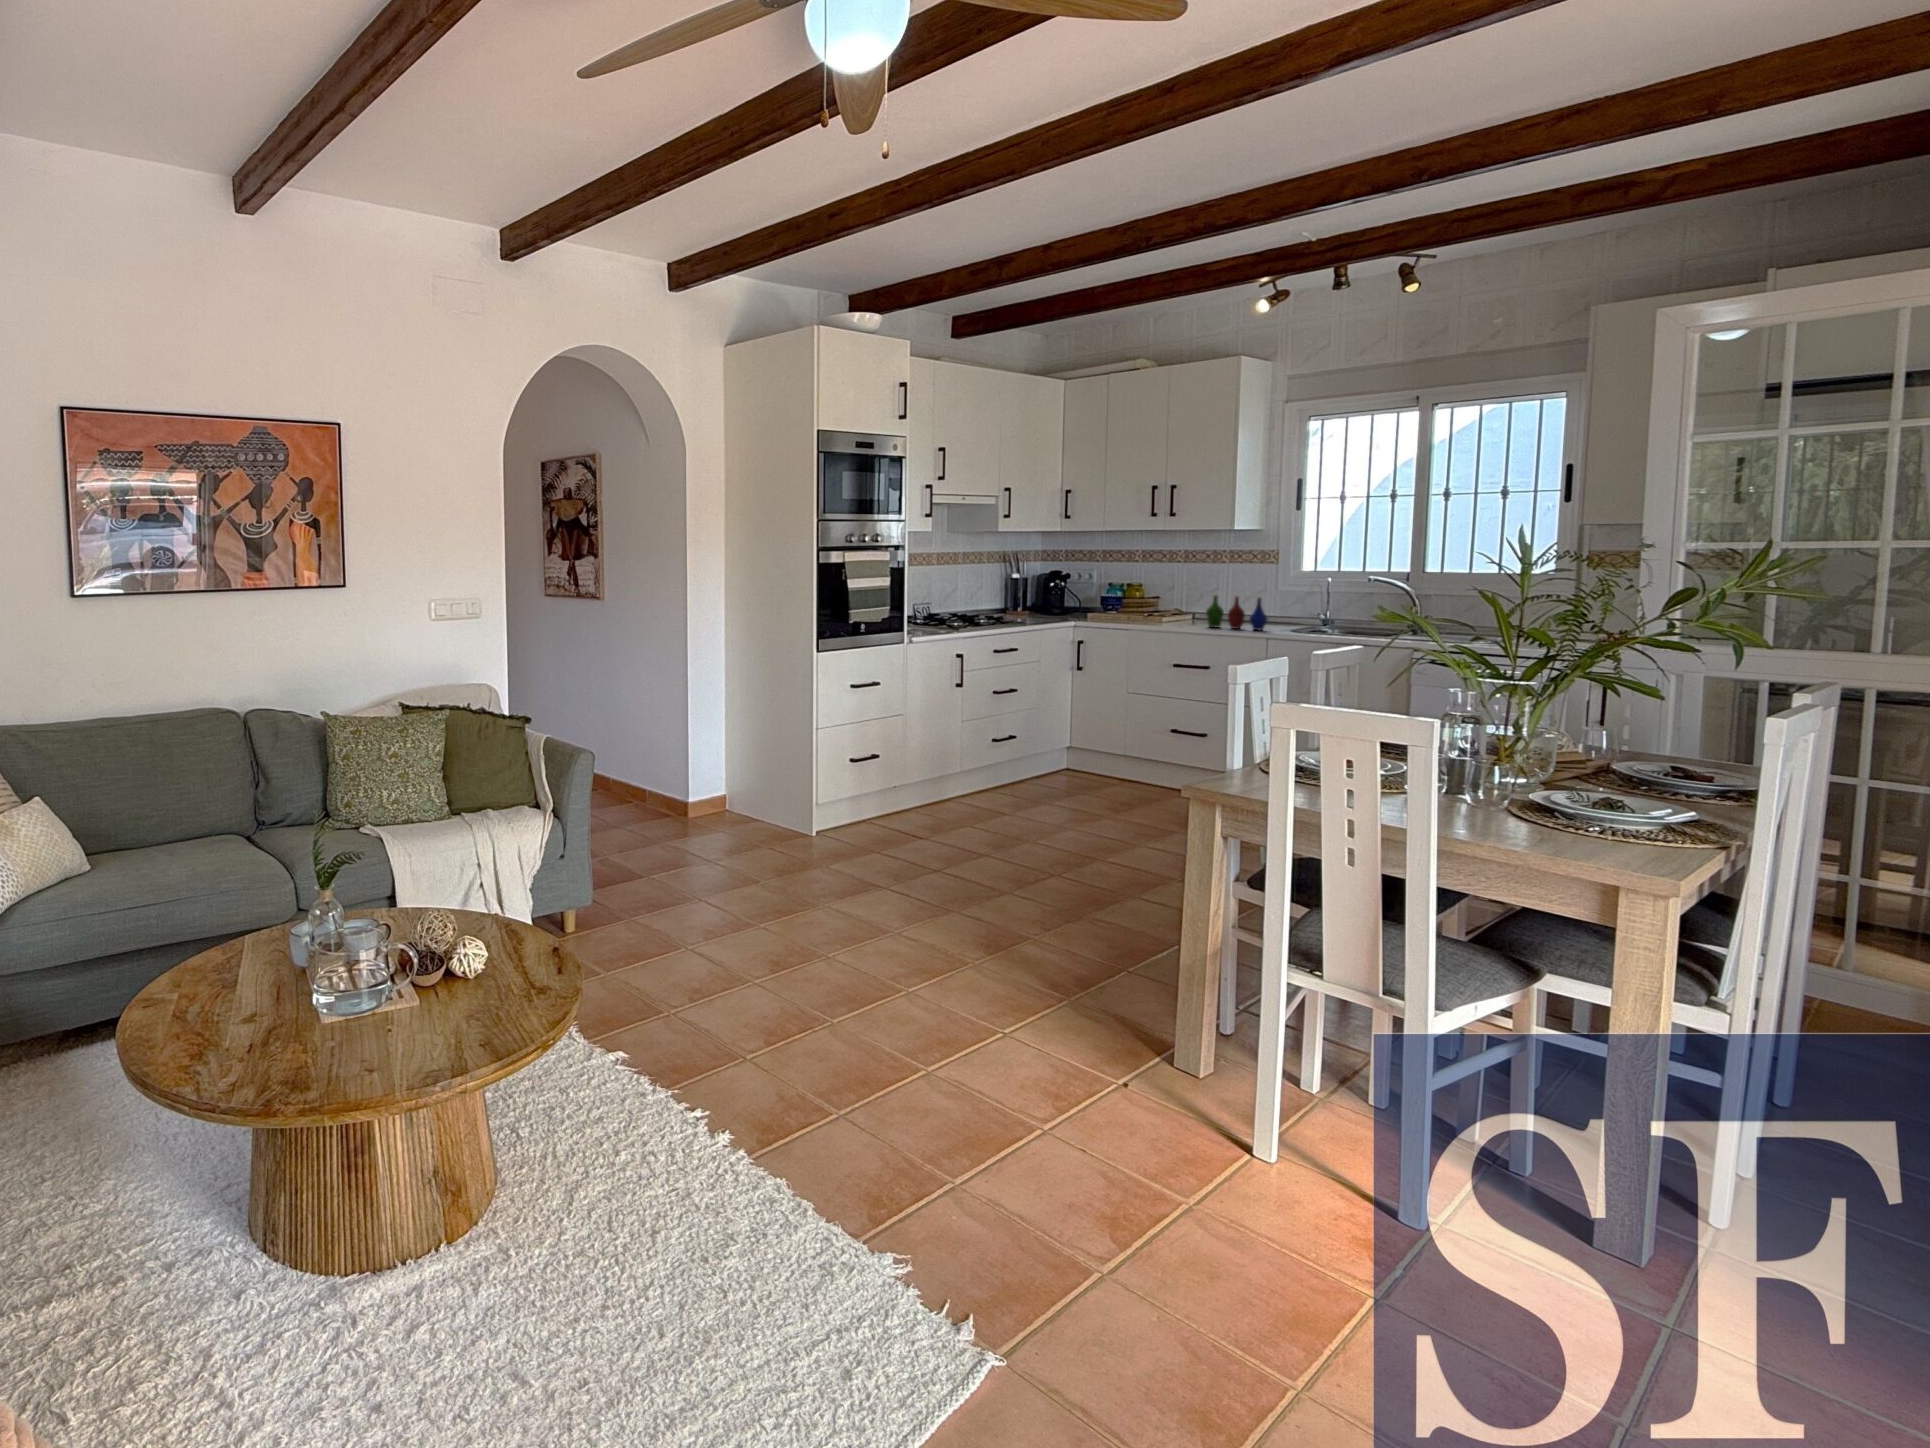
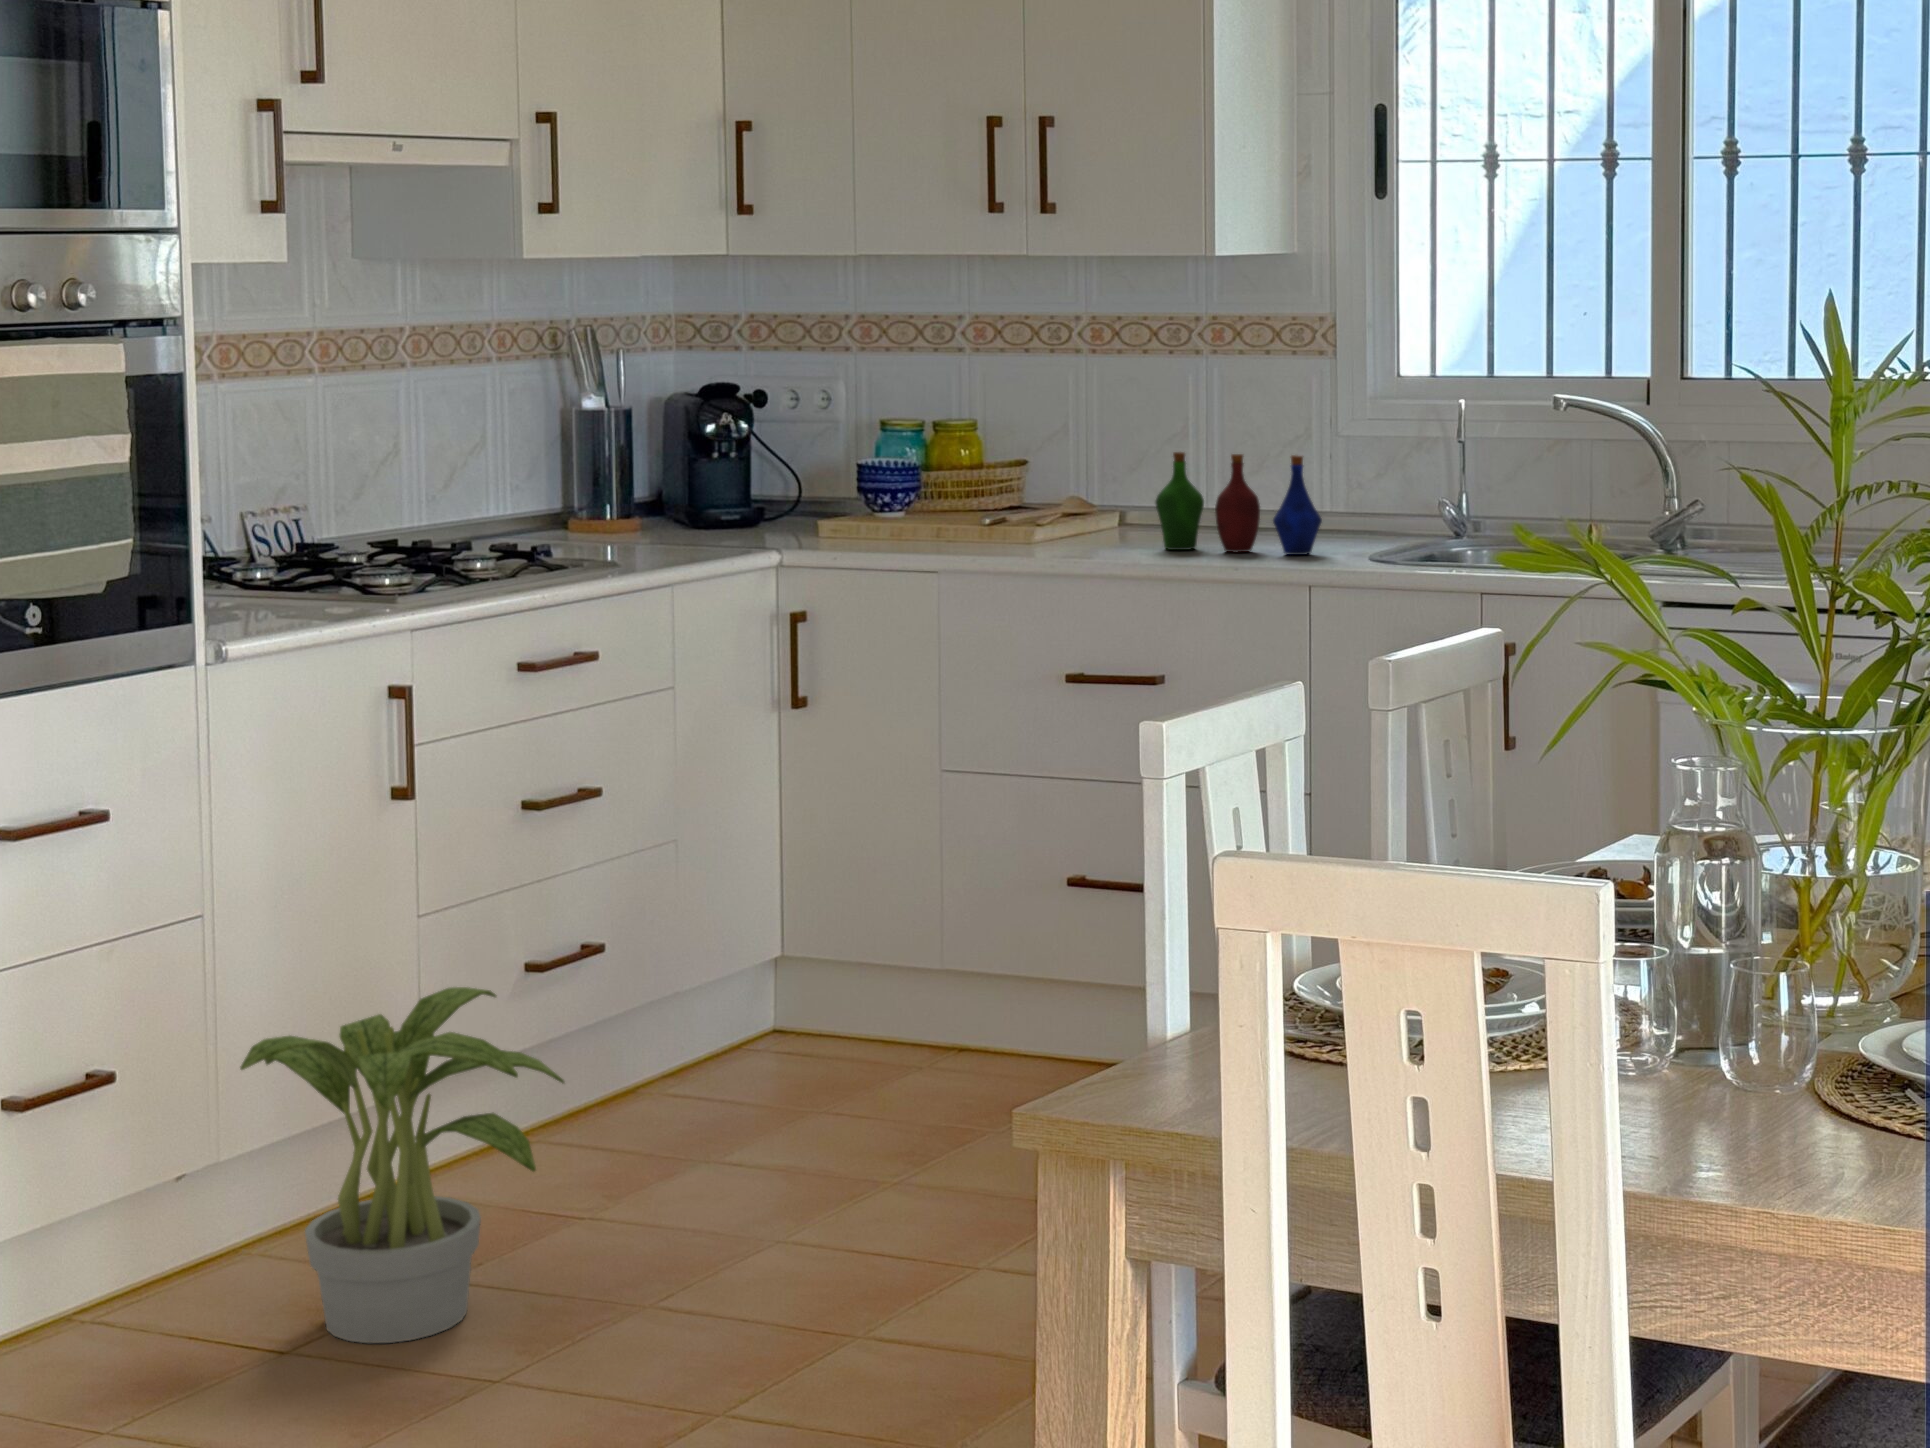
potted plant: none [913,735,1001,829] -> present [241,987,564,1343]

